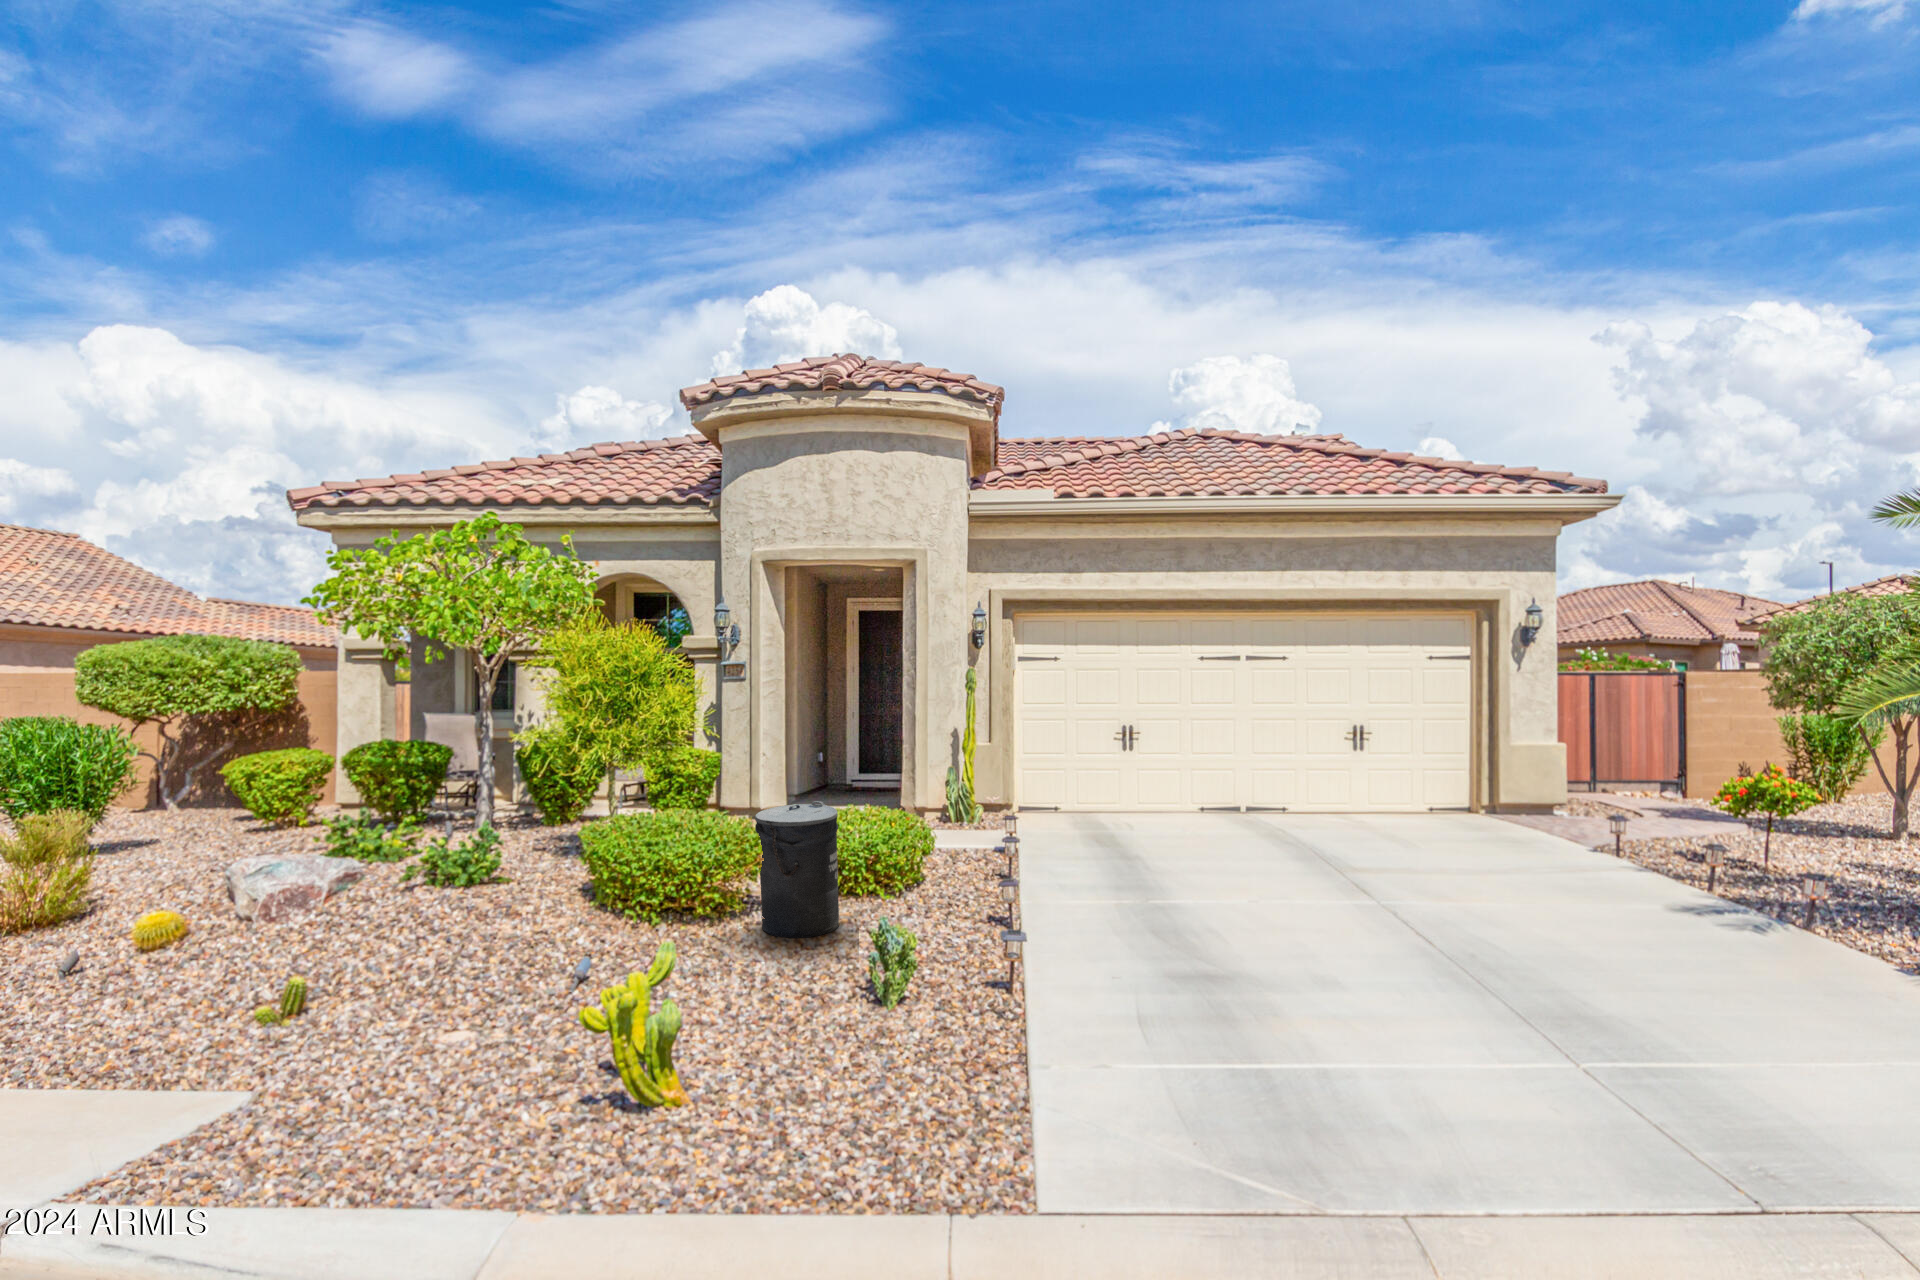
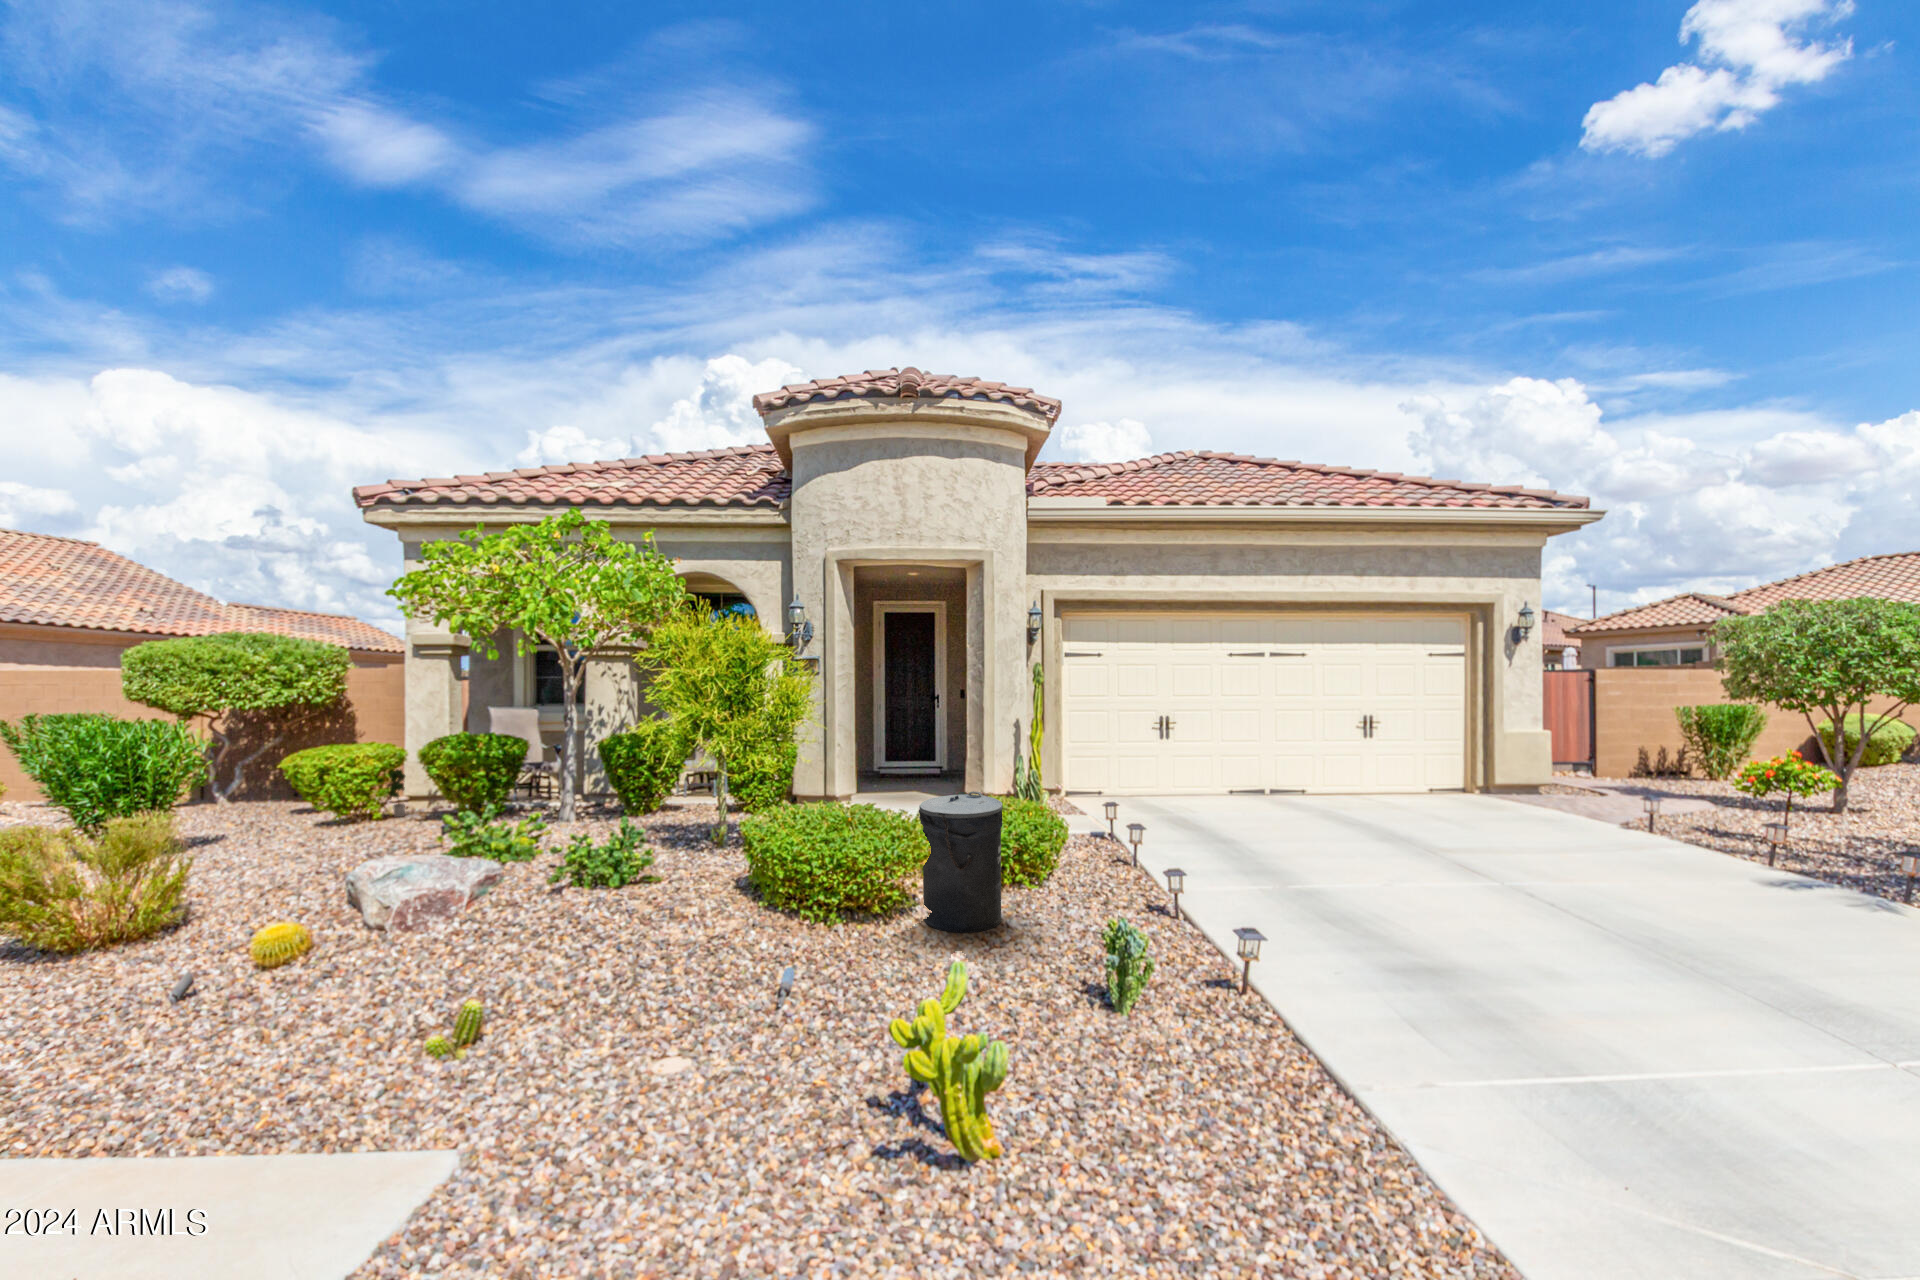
potted plant: none [310,773,331,821] -> present [387,769,405,817]

